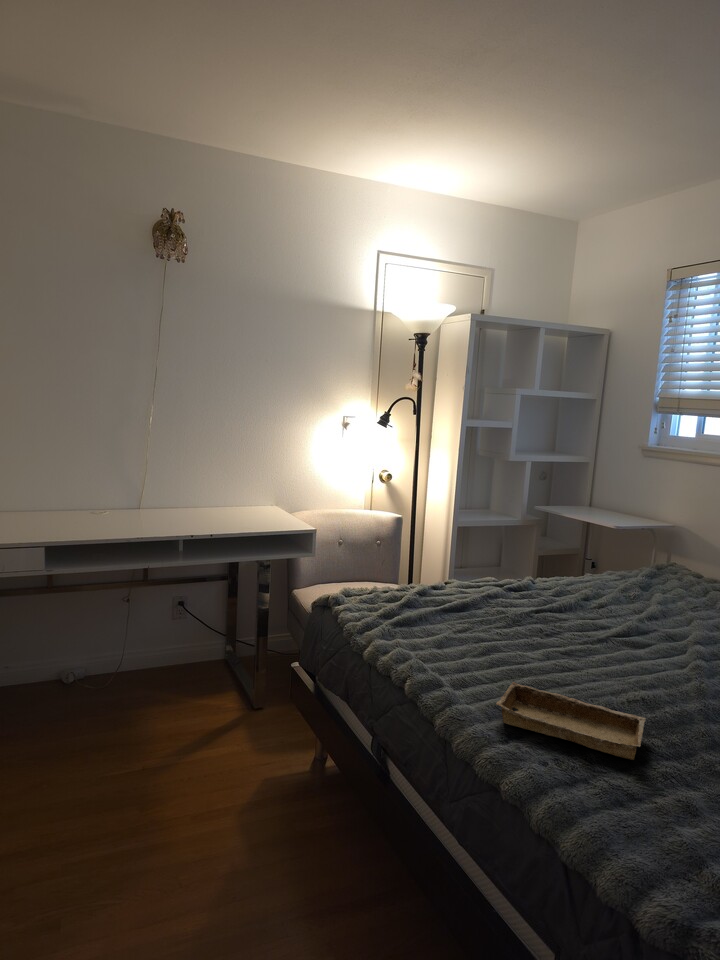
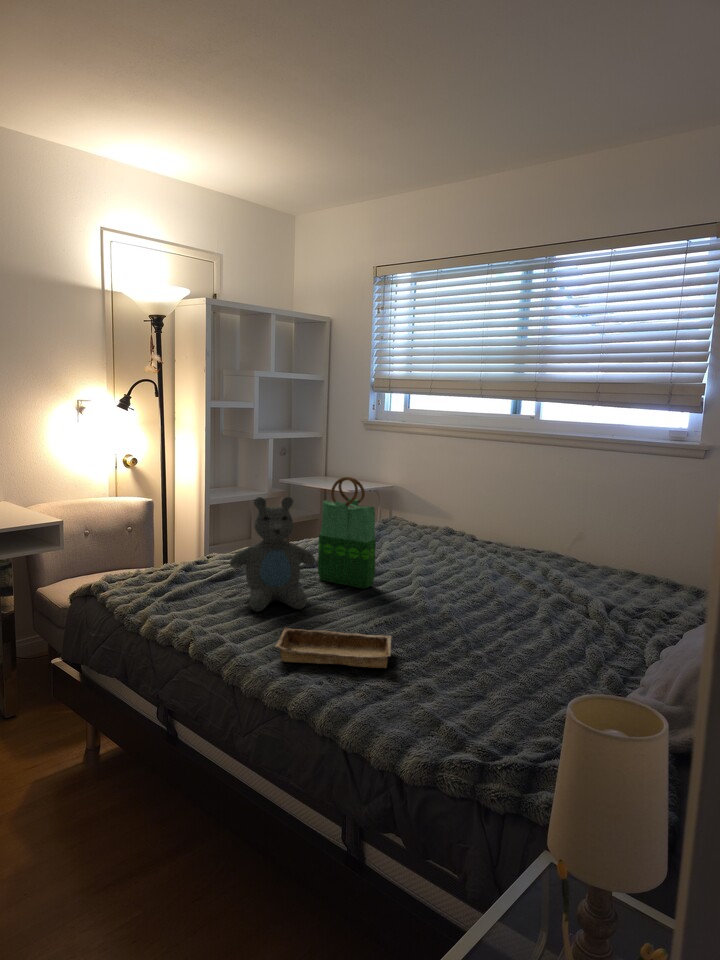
tote bag: none [565,513,641,647] -> present [318,477,376,588]
teddy bear: none [463,527,561,661] -> present [230,497,315,612]

